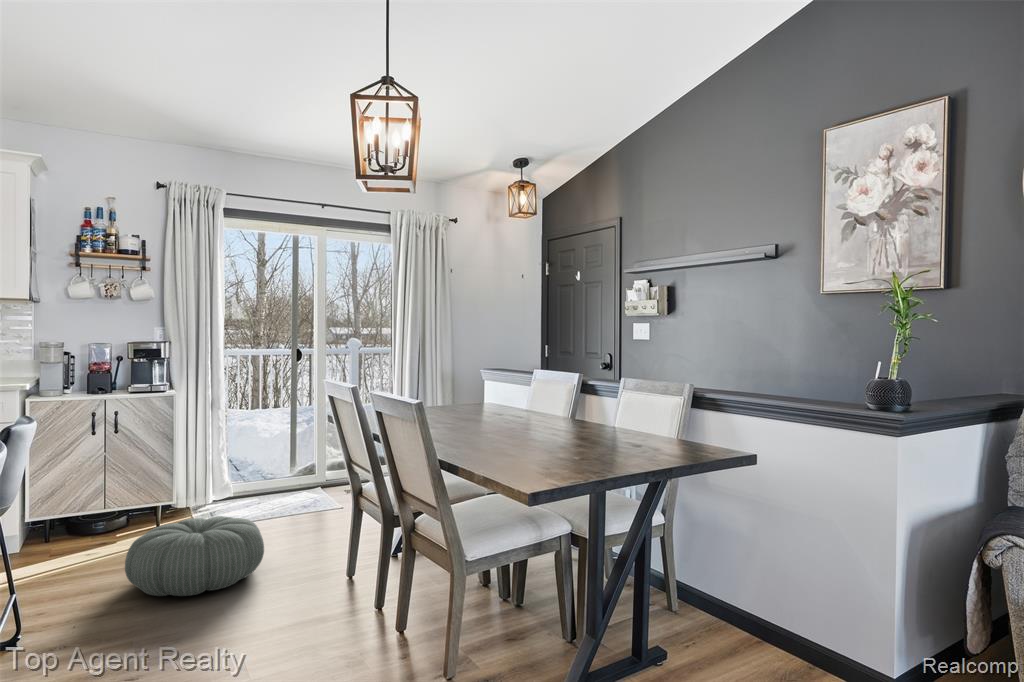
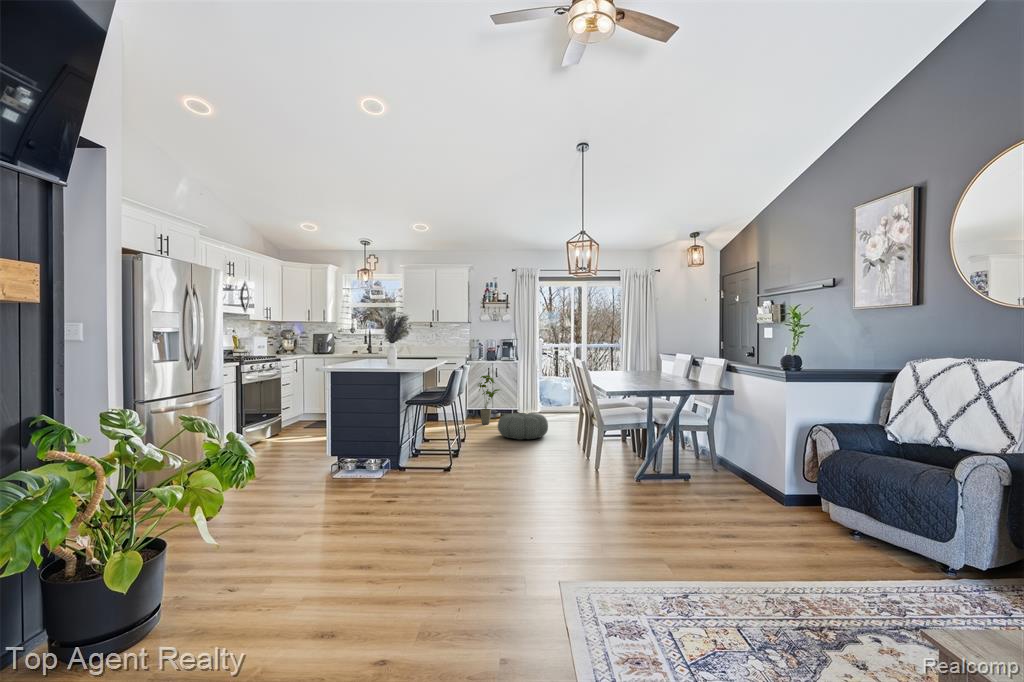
house plant: none [59,428,134,550] -> present [478,375,500,424]

